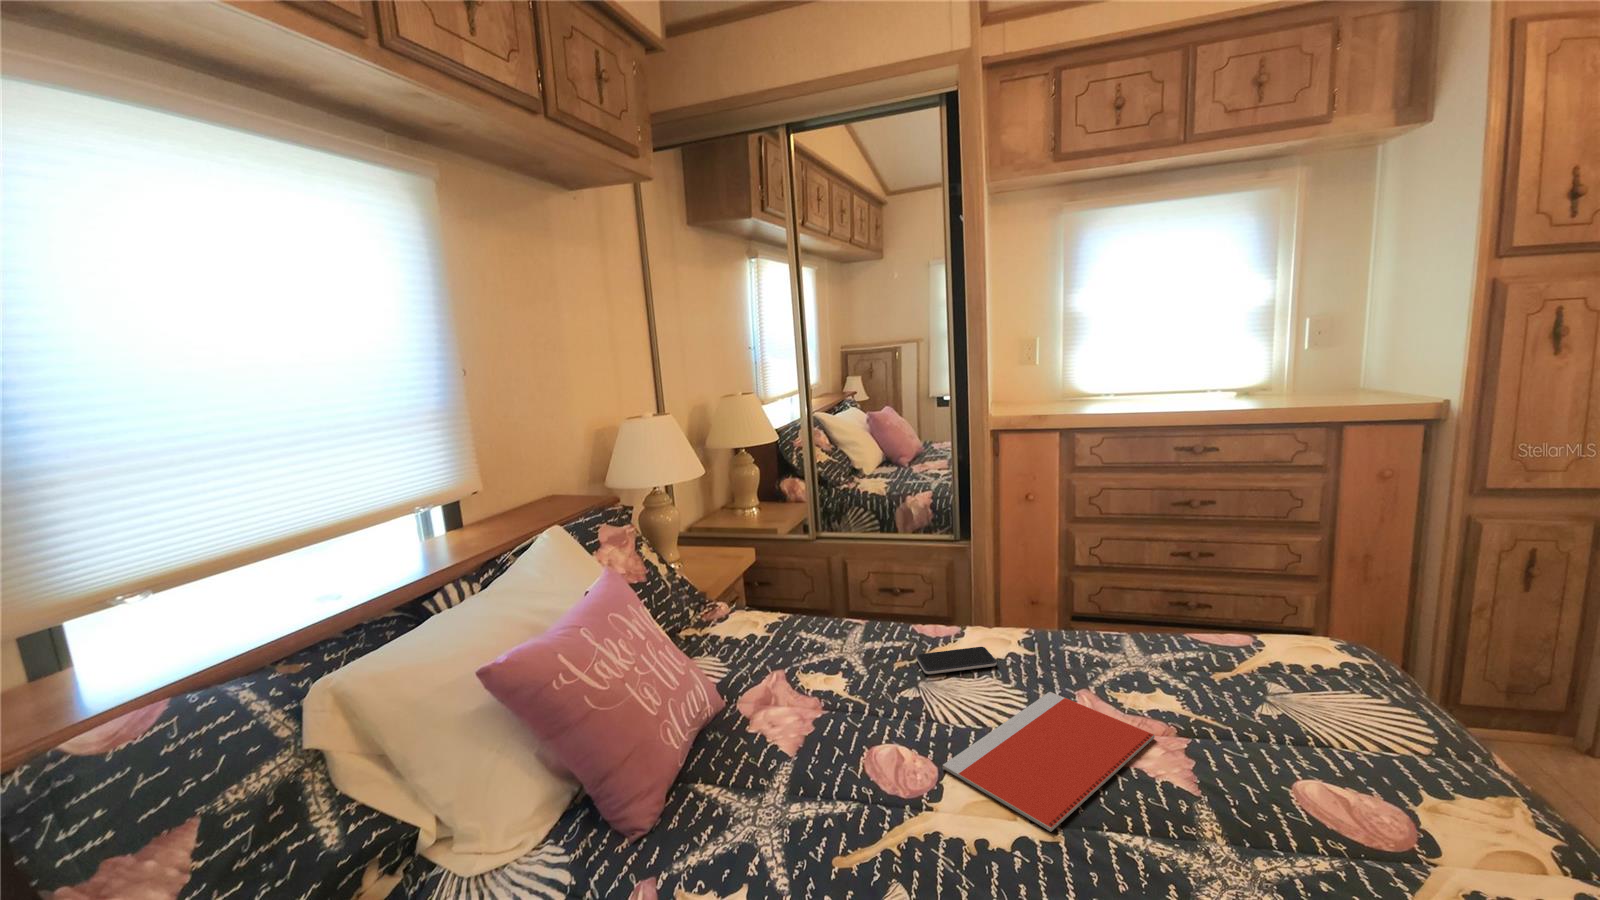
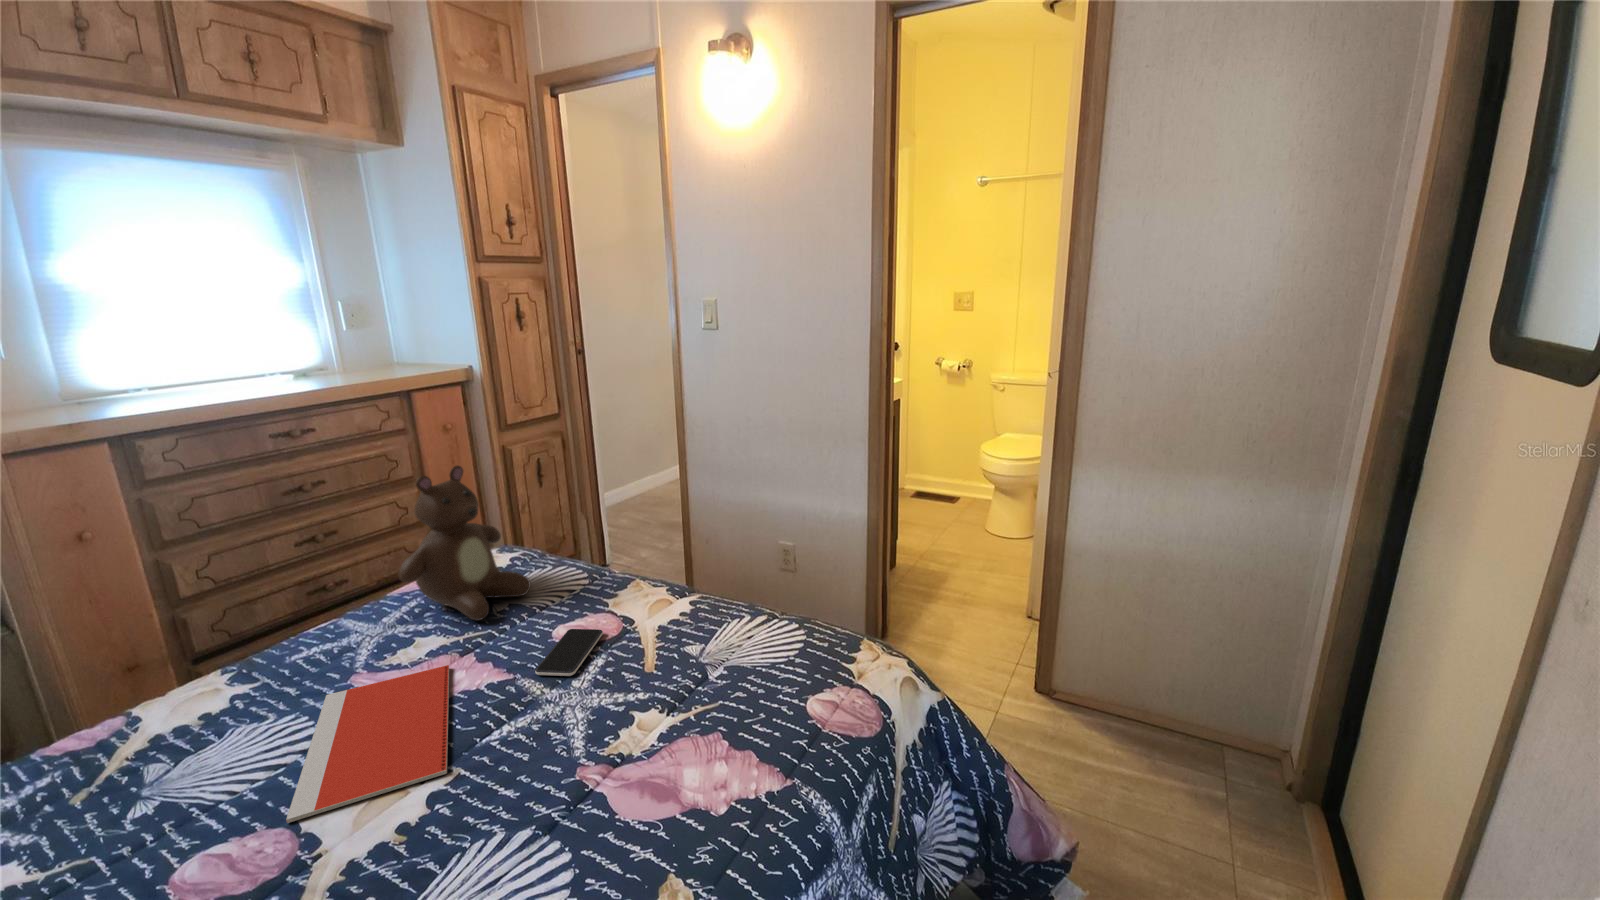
teddy bear: none [1167,519,1327,714] -> present [399,465,531,620]
smartphone: present [916,647,997,674] -> present [535,629,603,676]

